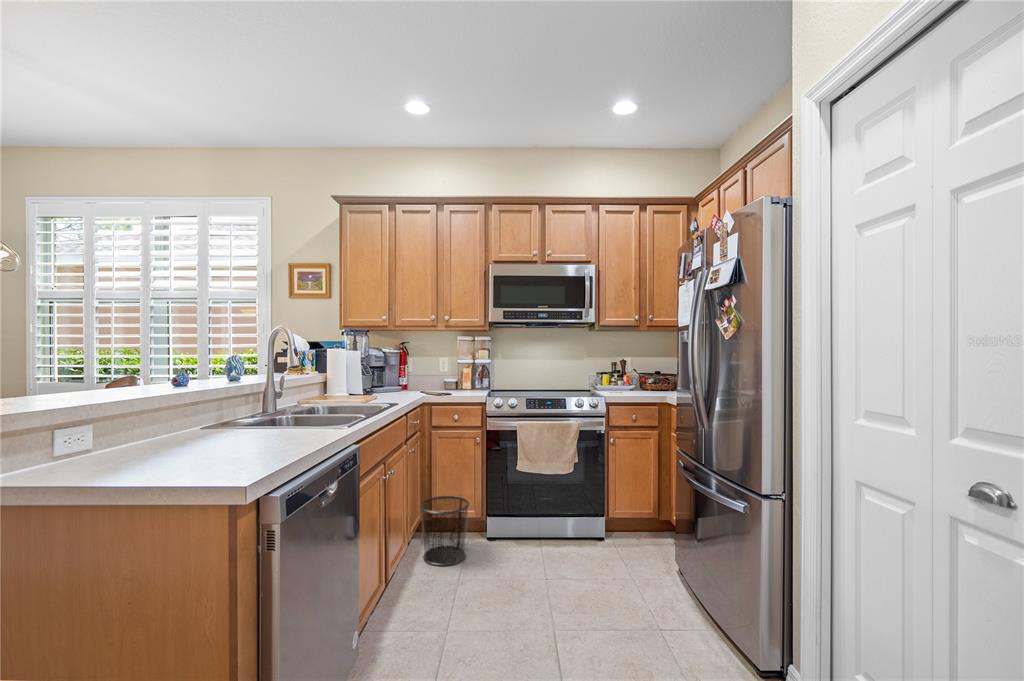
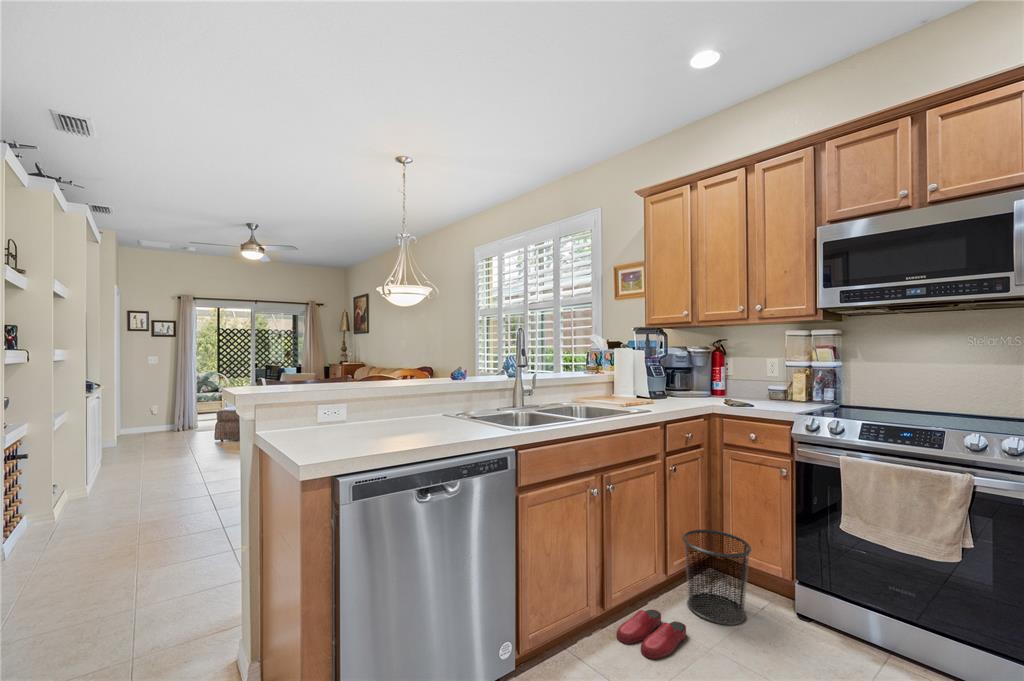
slippers: none [398,574,444,609] -> present [616,610,686,659]

